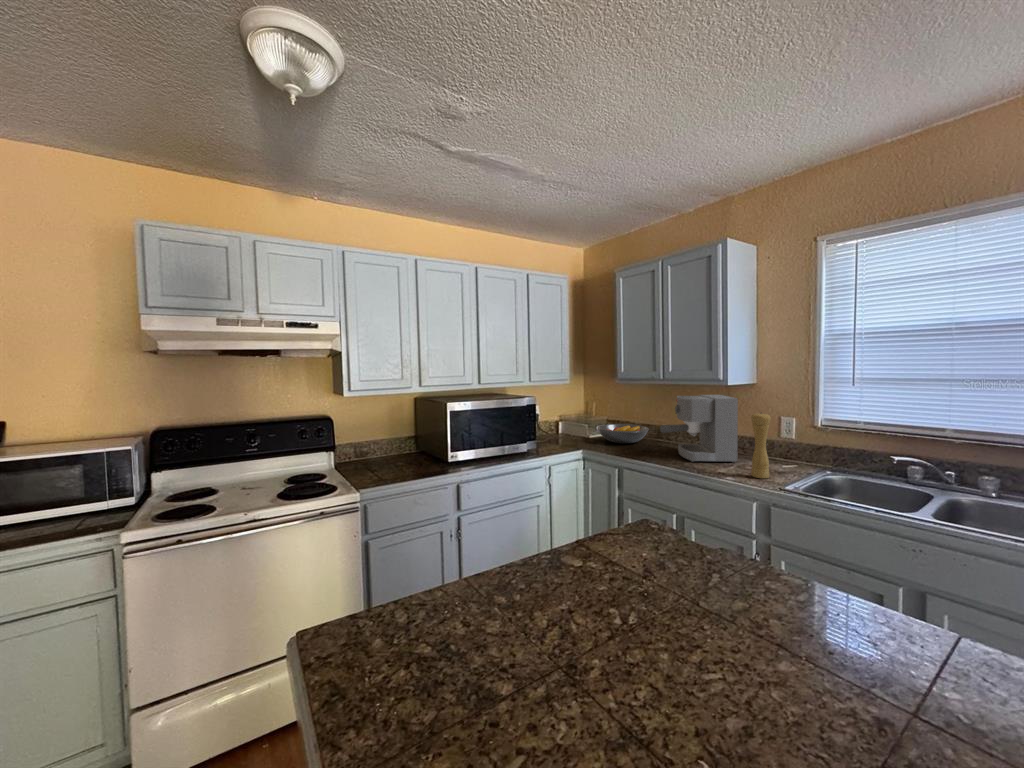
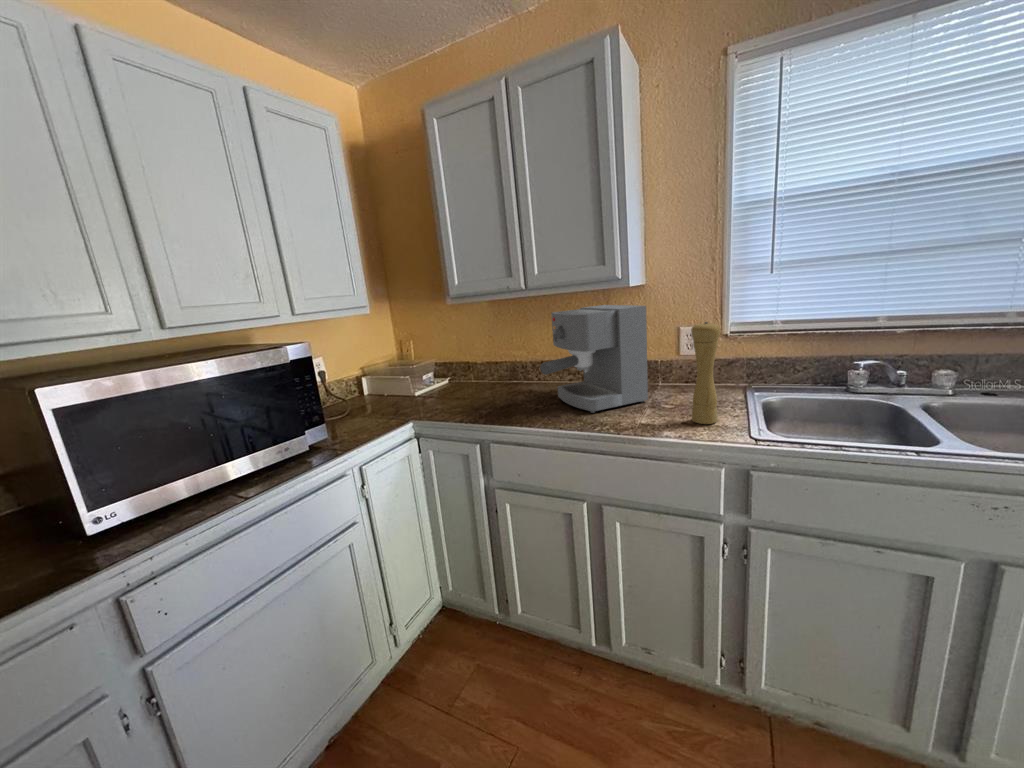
fruit bowl: present [597,424,649,443] -> none [425,366,504,399]

